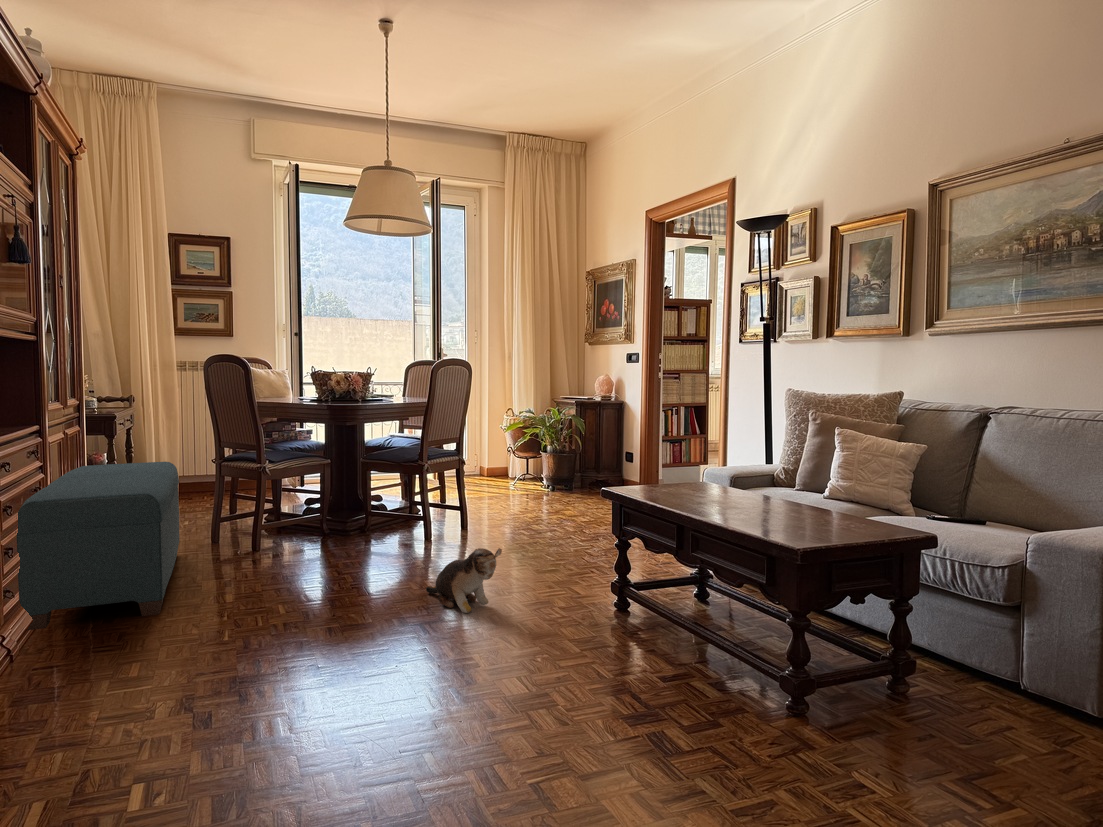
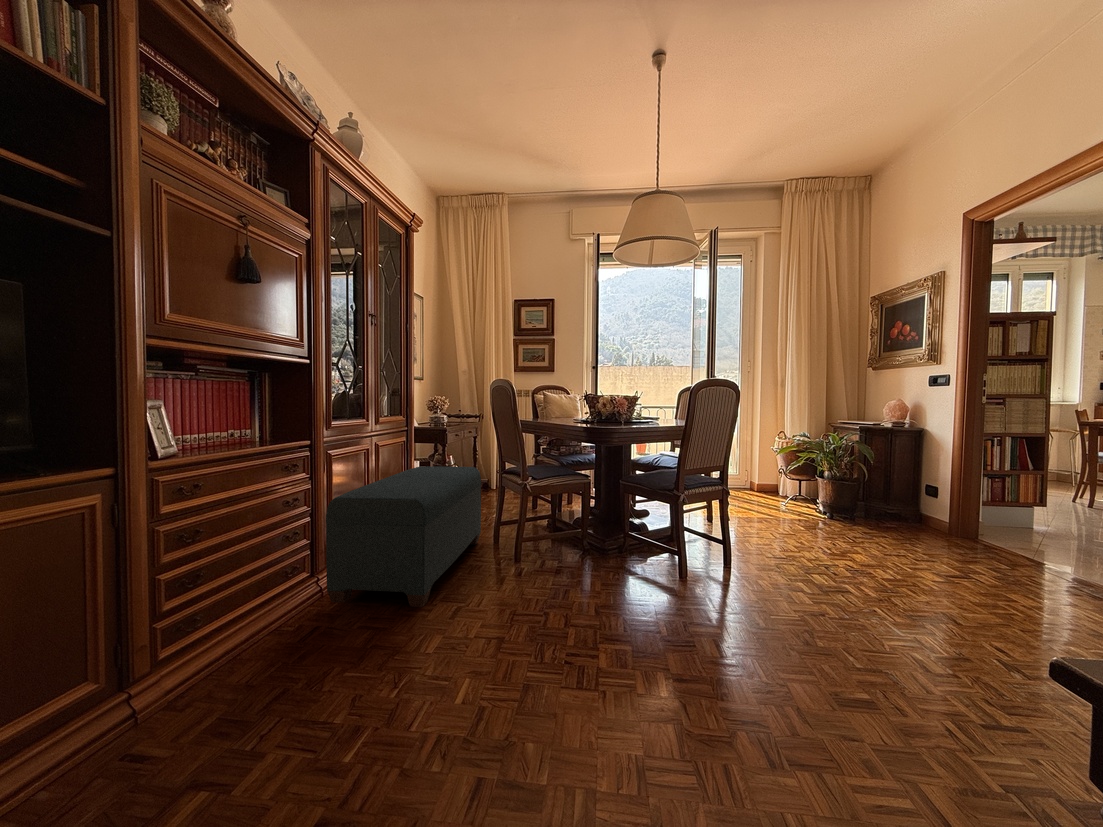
plush toy: present [426,548,502,613] -> none [662,611,749,690]

